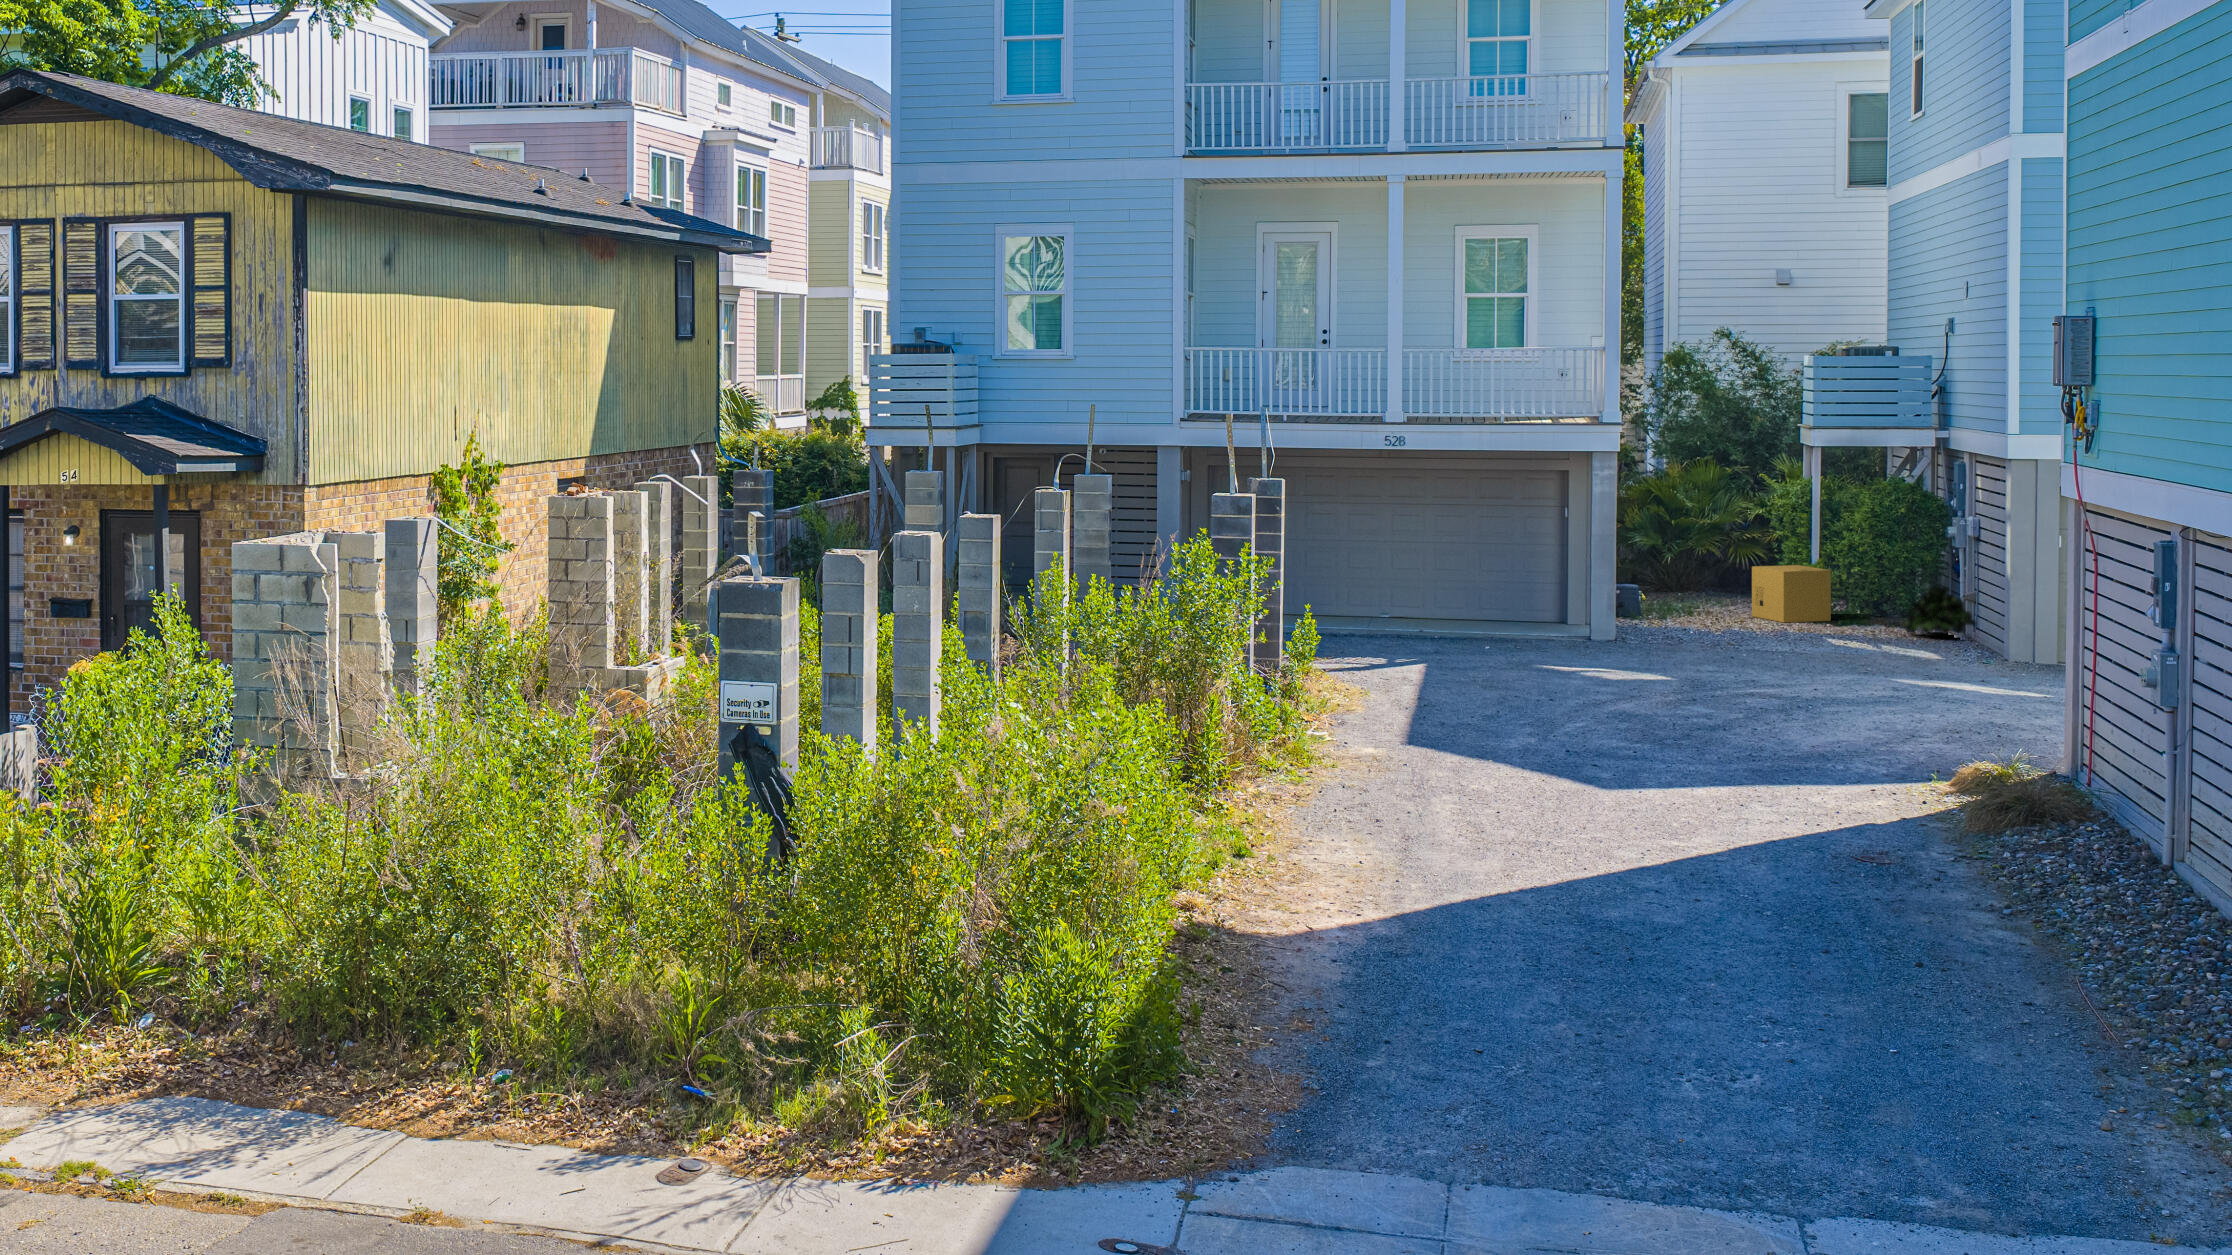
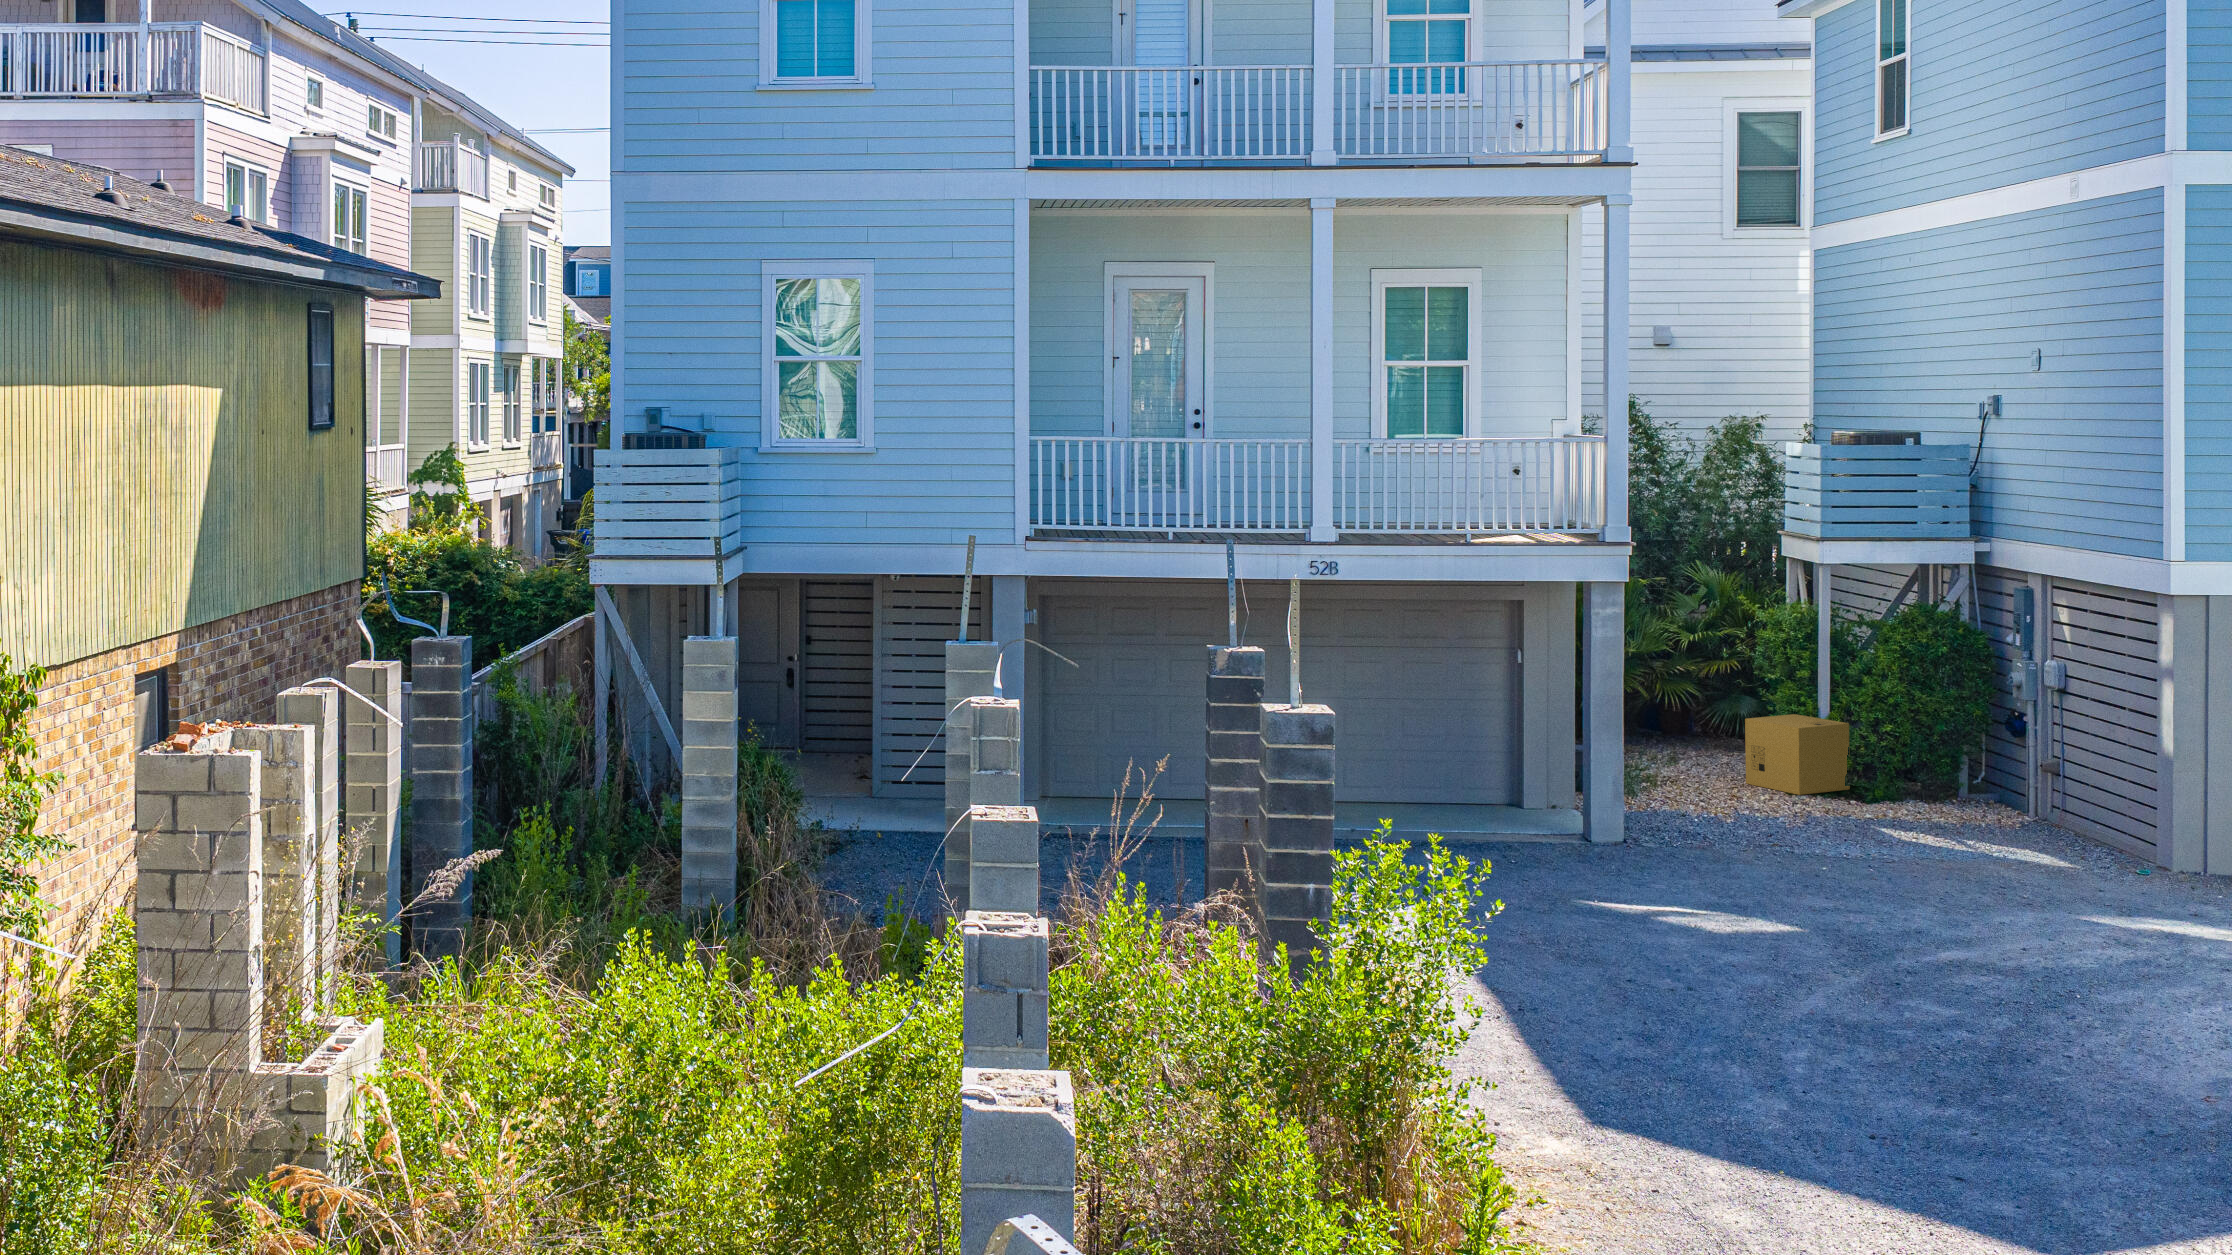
potted plant: present [1905,586,1976,634] -> none [1972,750,2070,817]

